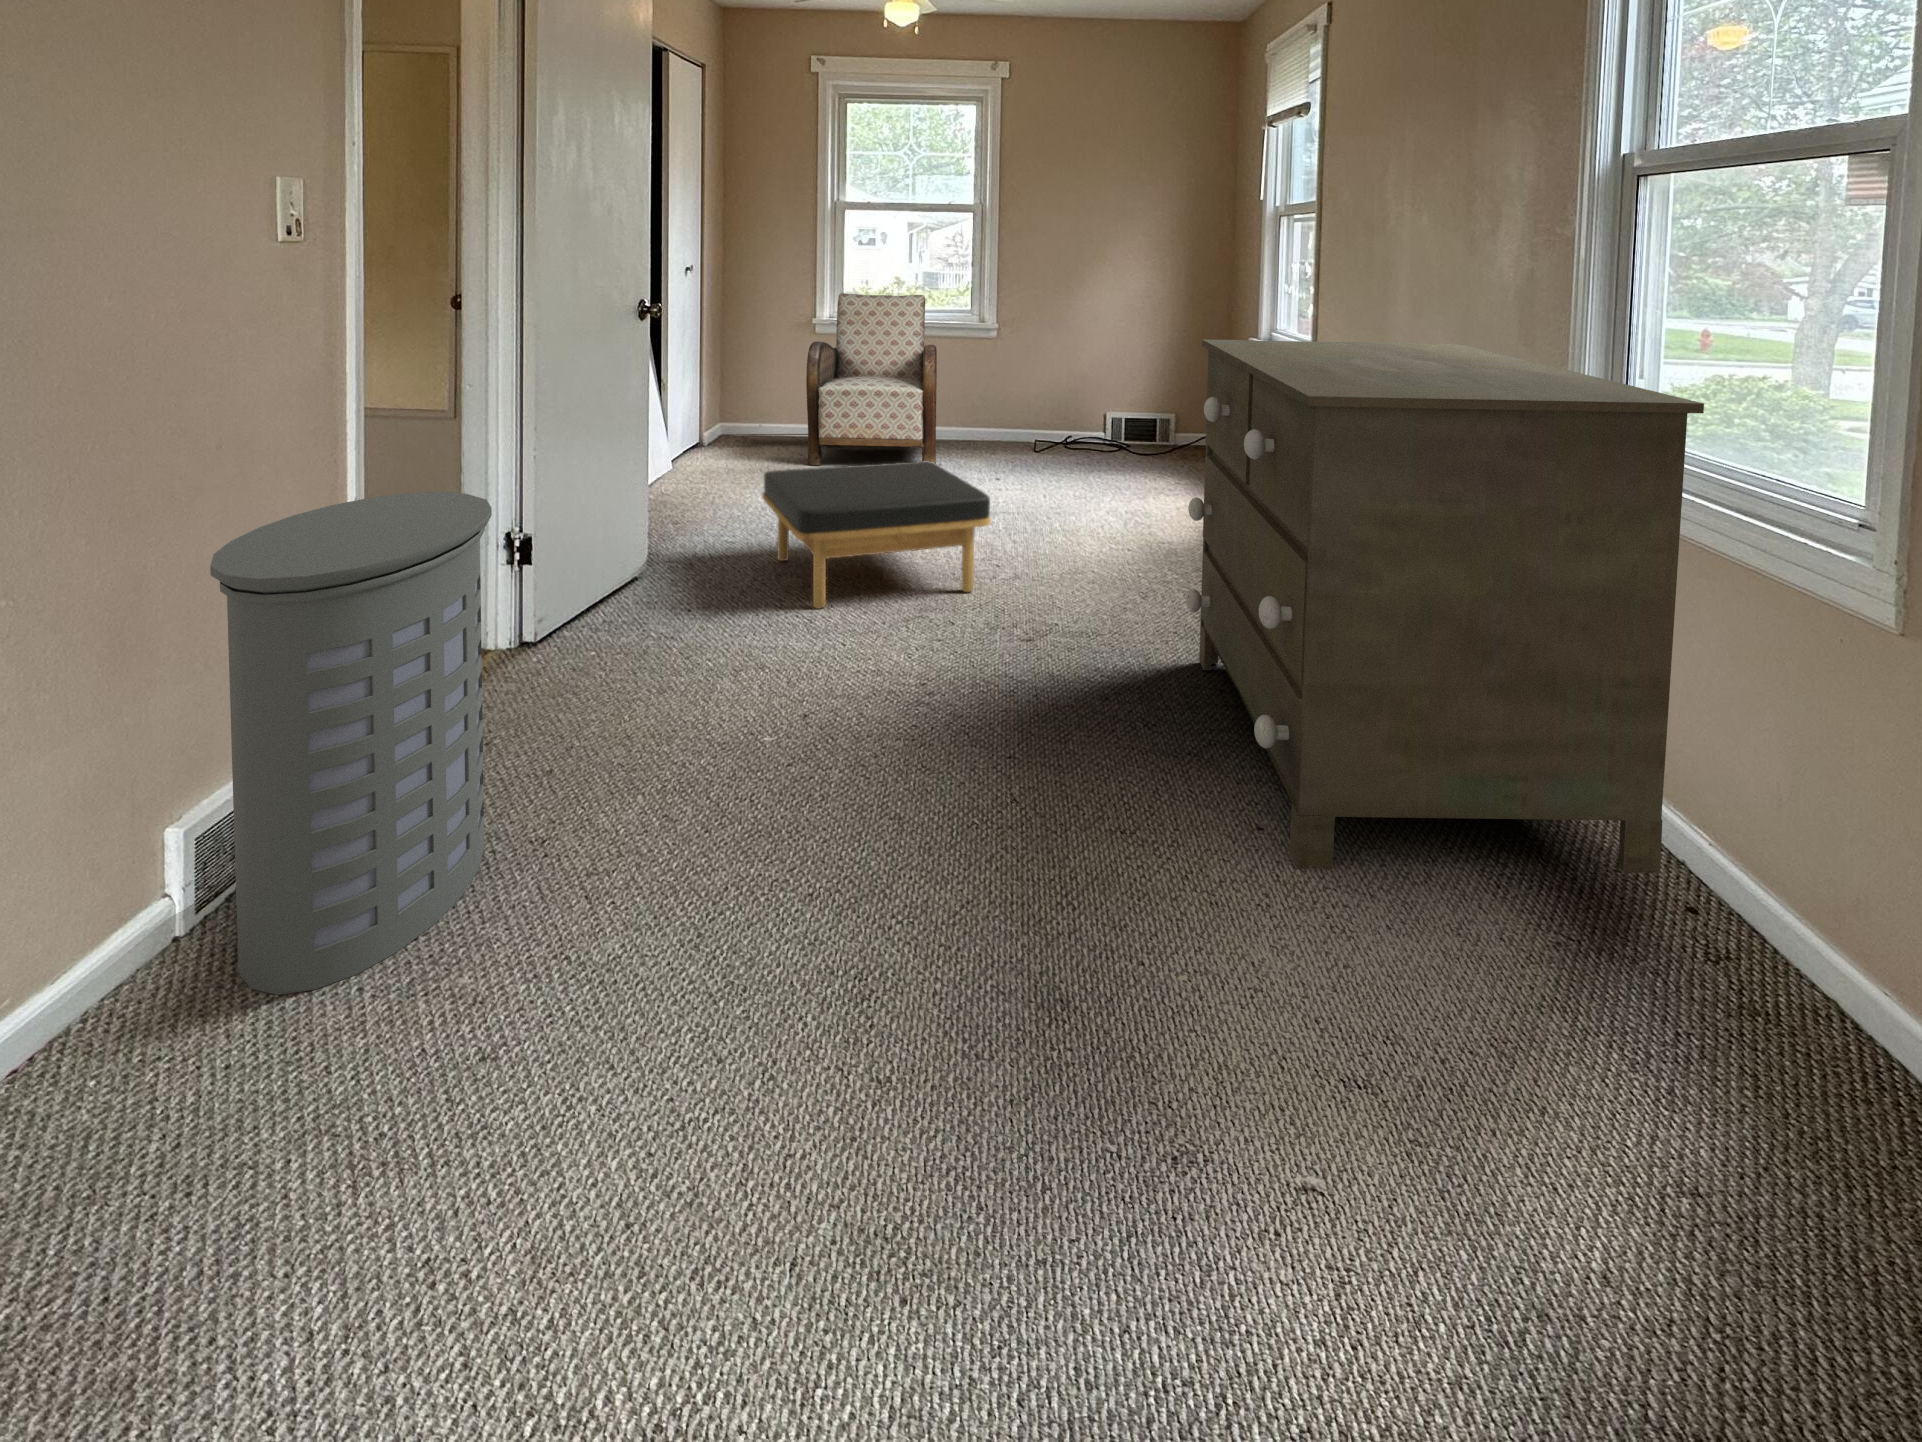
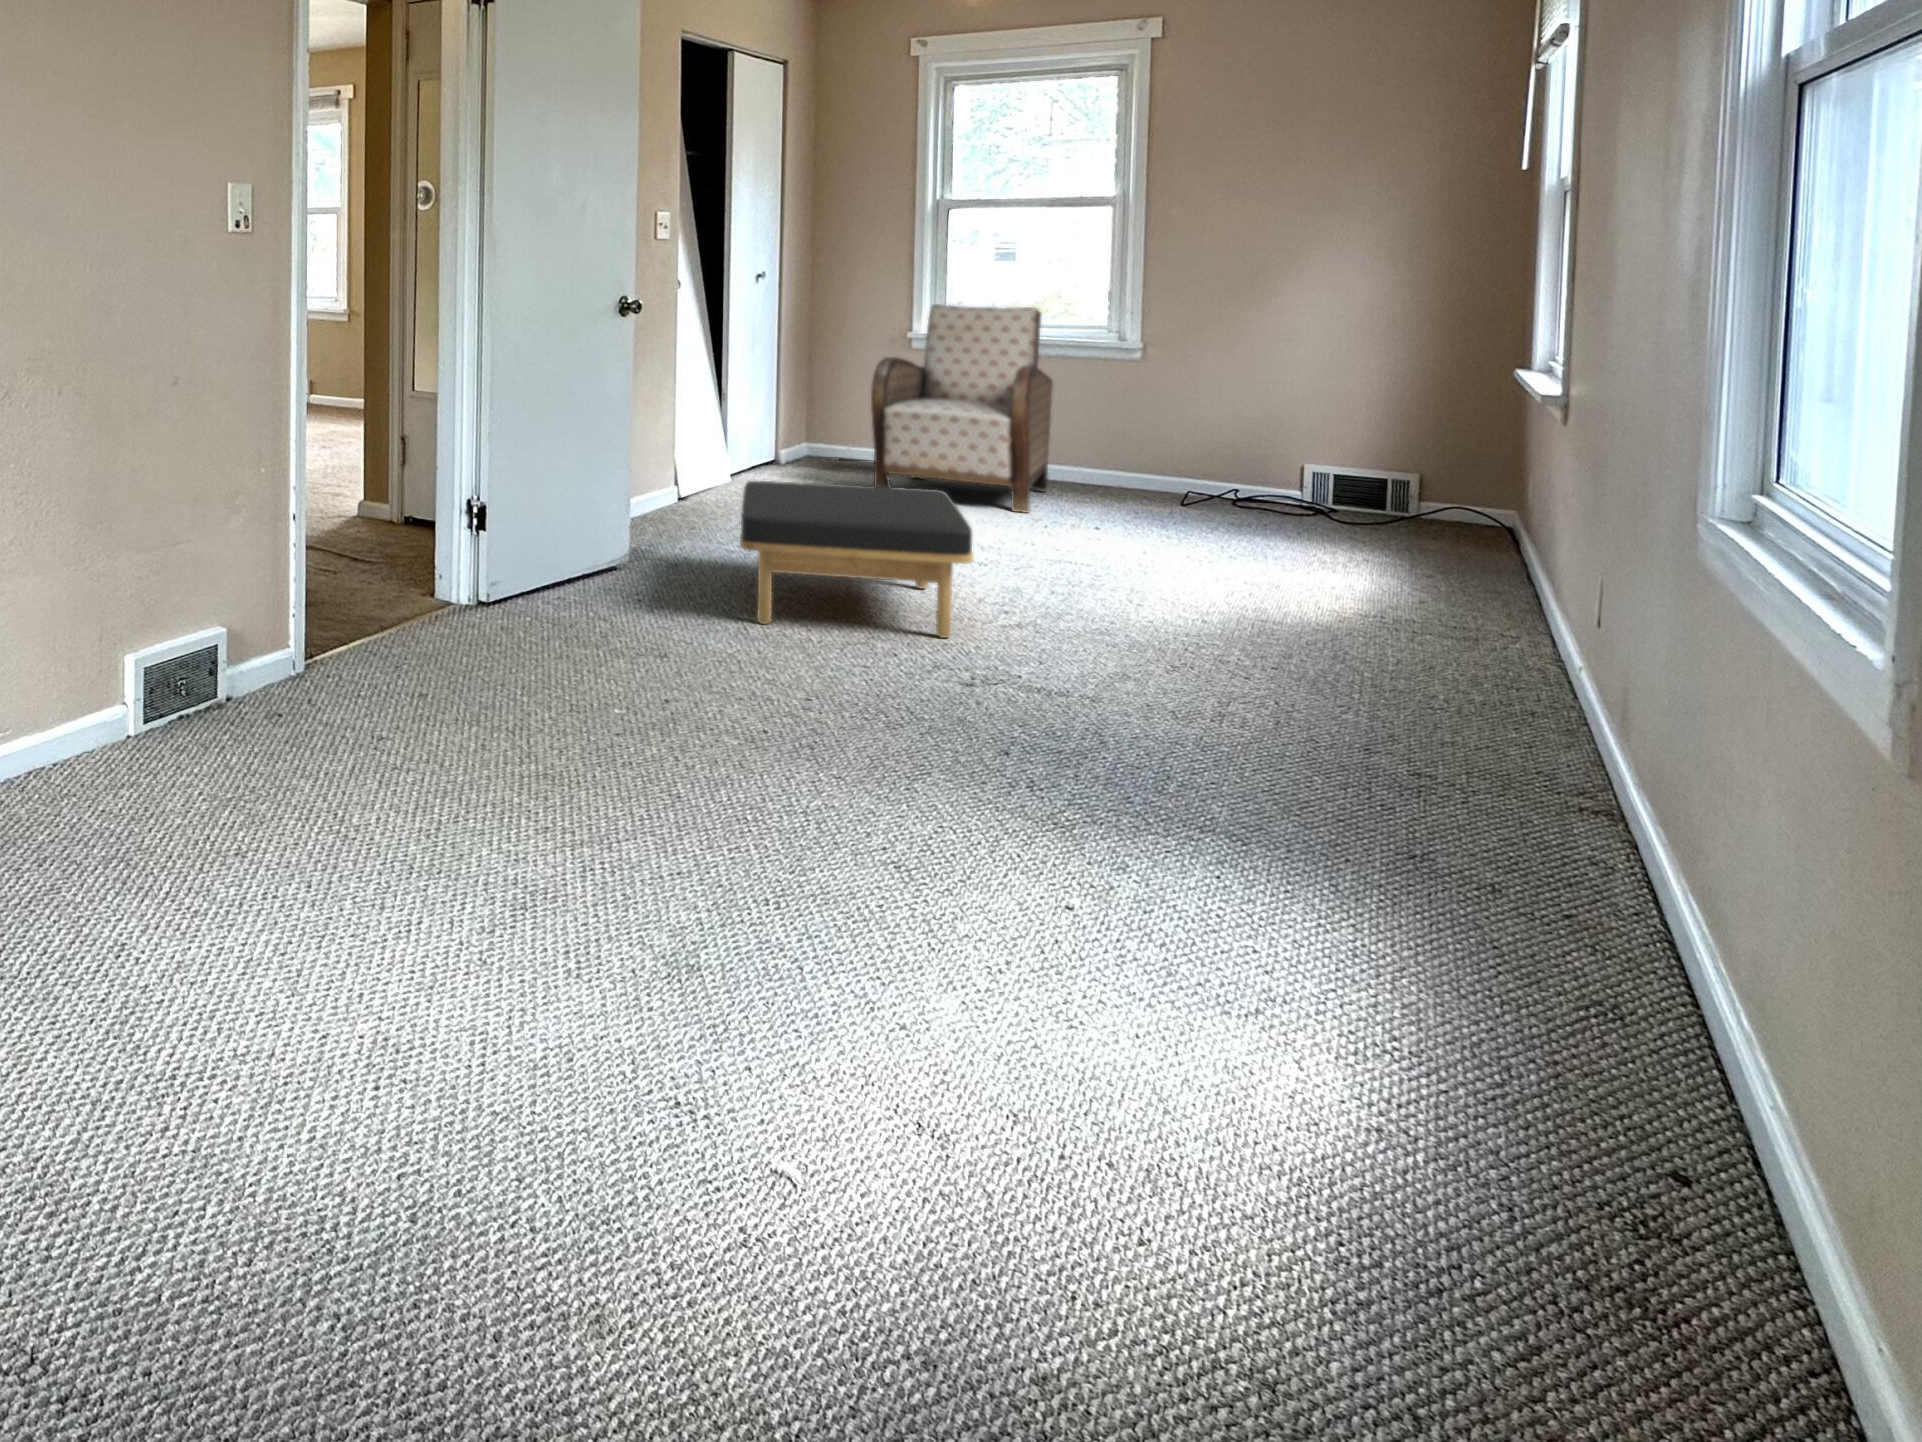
dresser: present [1185,339,1704,873] -> none [1058,347,1766,1160]
laundry hamper: present [210,492,492,995] -> none [141,437,356,786]

